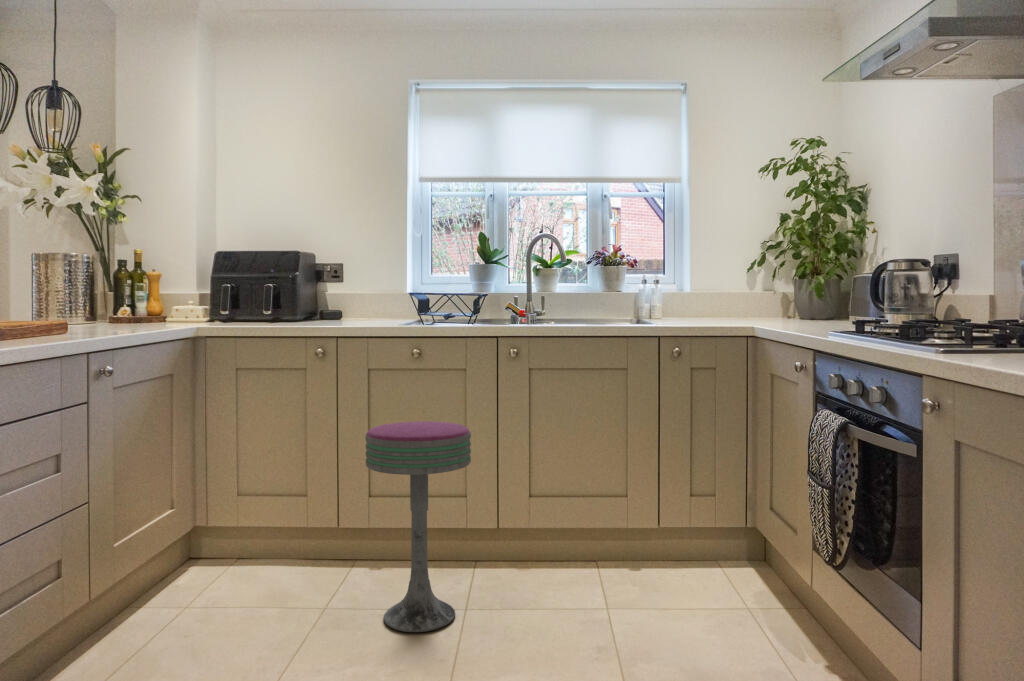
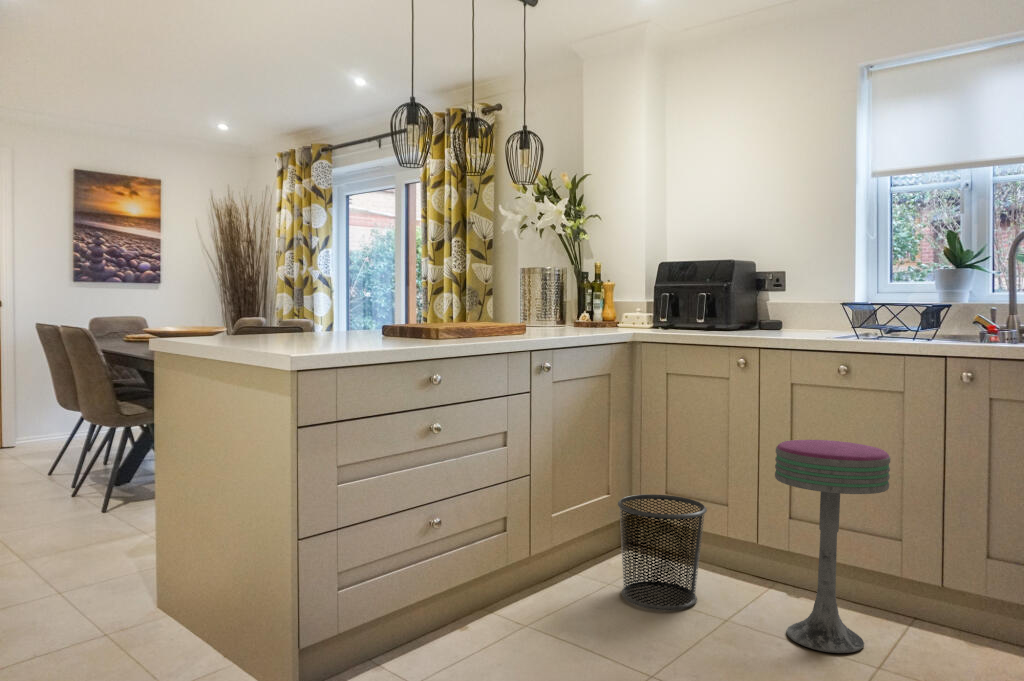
waste bin: none [186,501,292,636] -> present [618,494,707,610]

